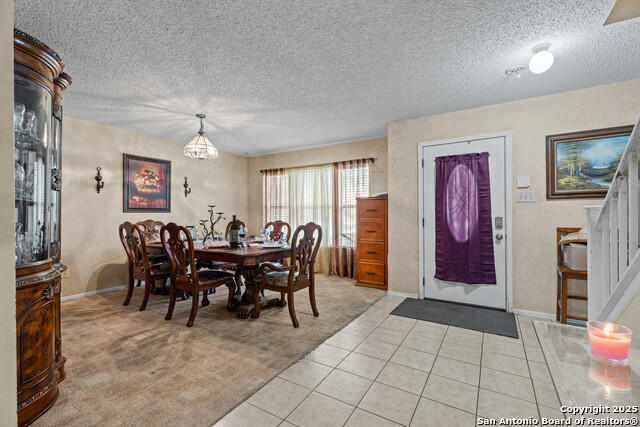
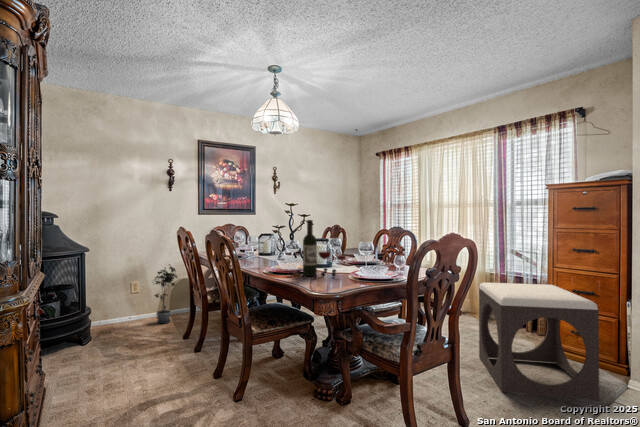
footstool: none [324,249,375,303] -> present [479,283,599,400]
potted plant: none [84,252,110,299] -> present [155,266,177,323]

